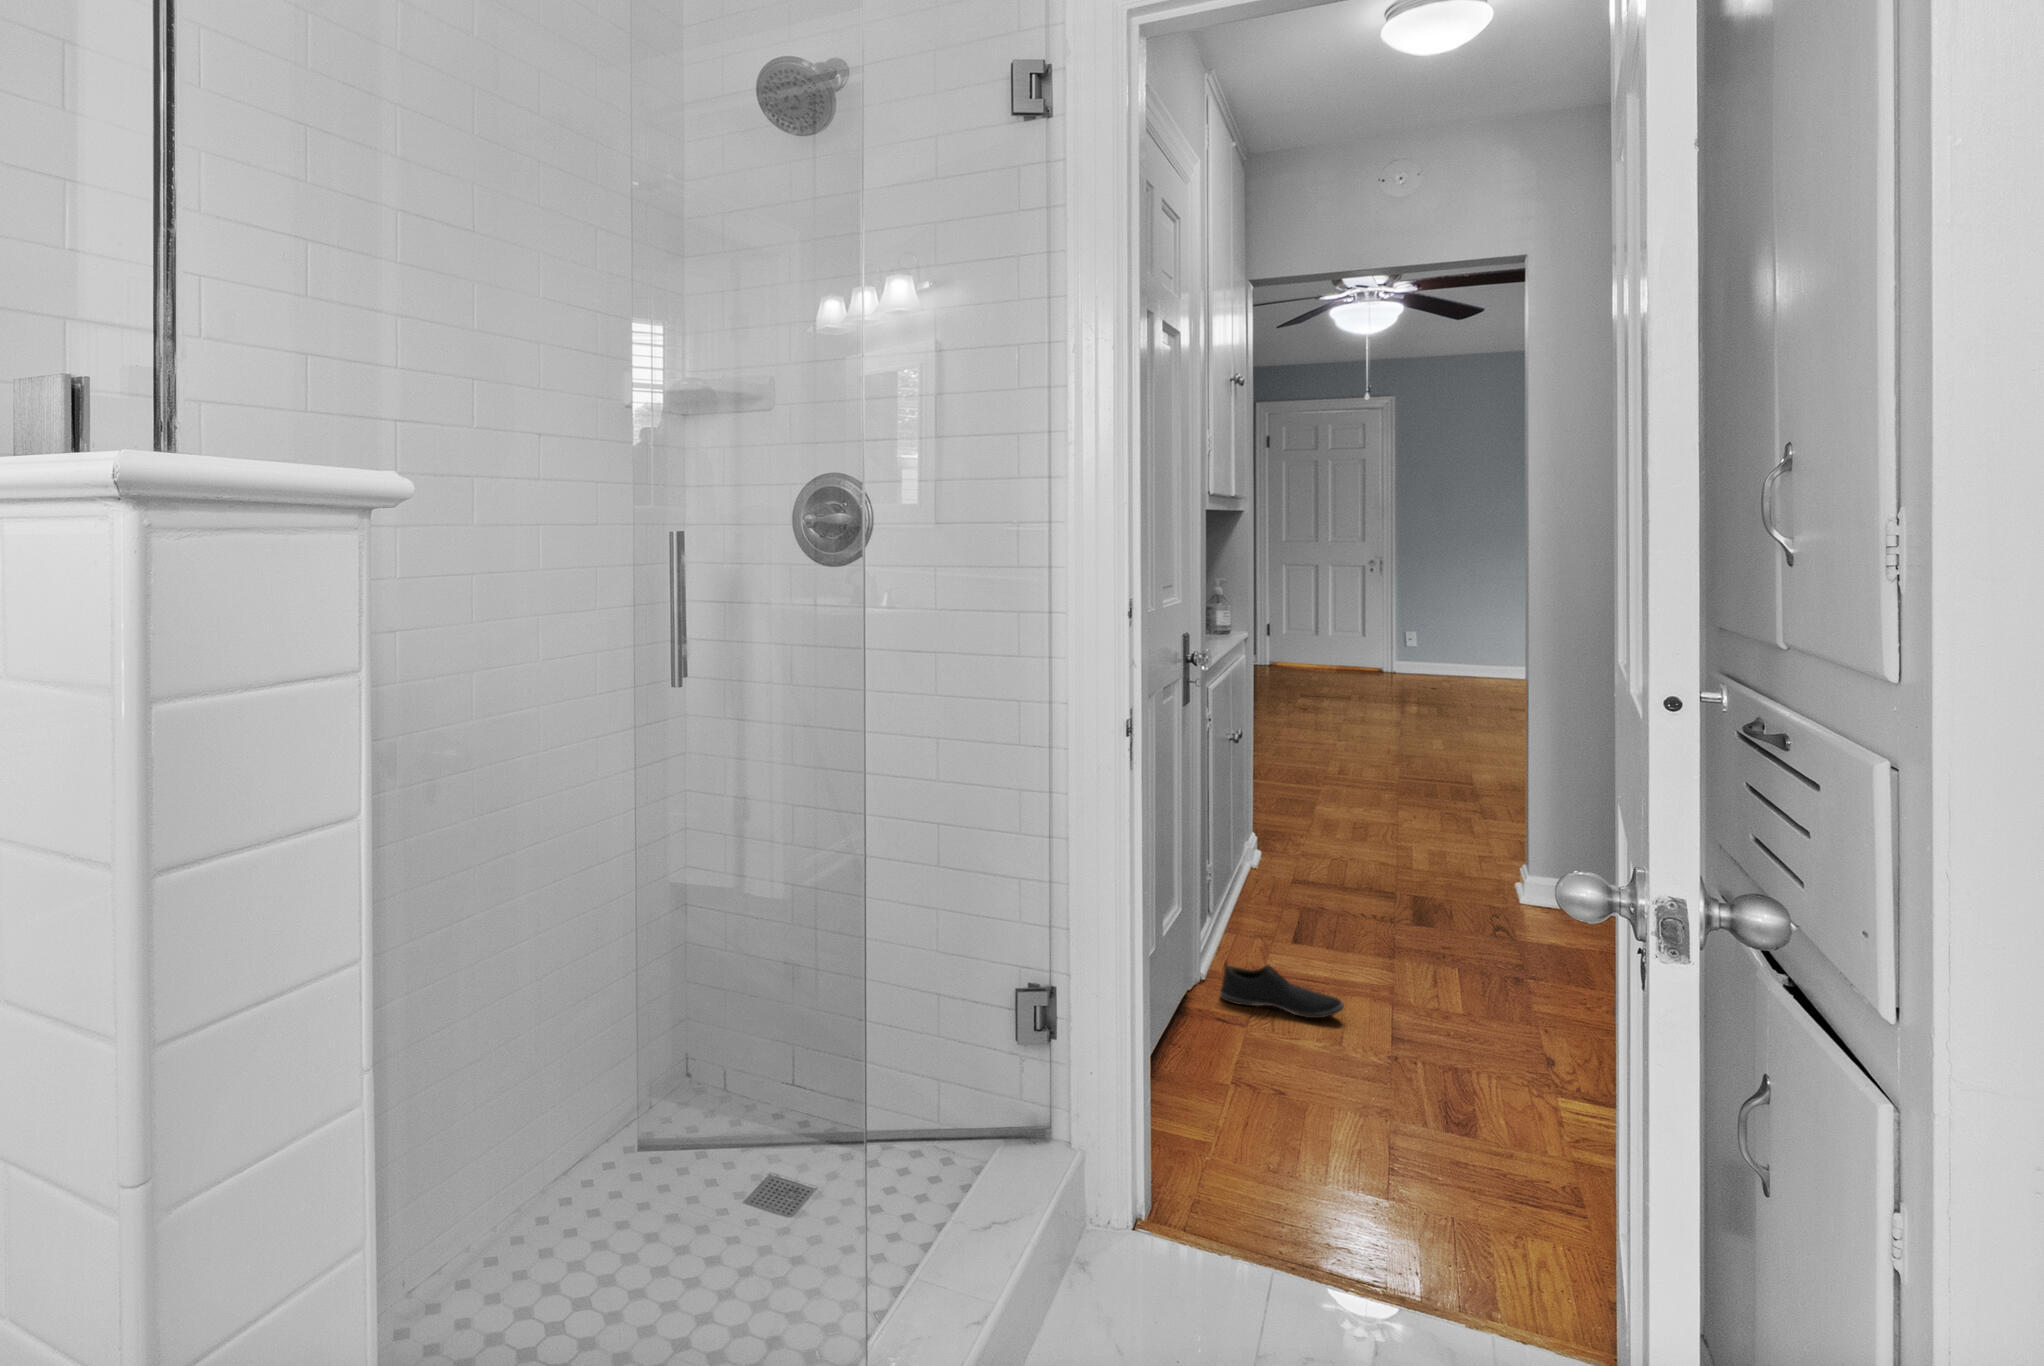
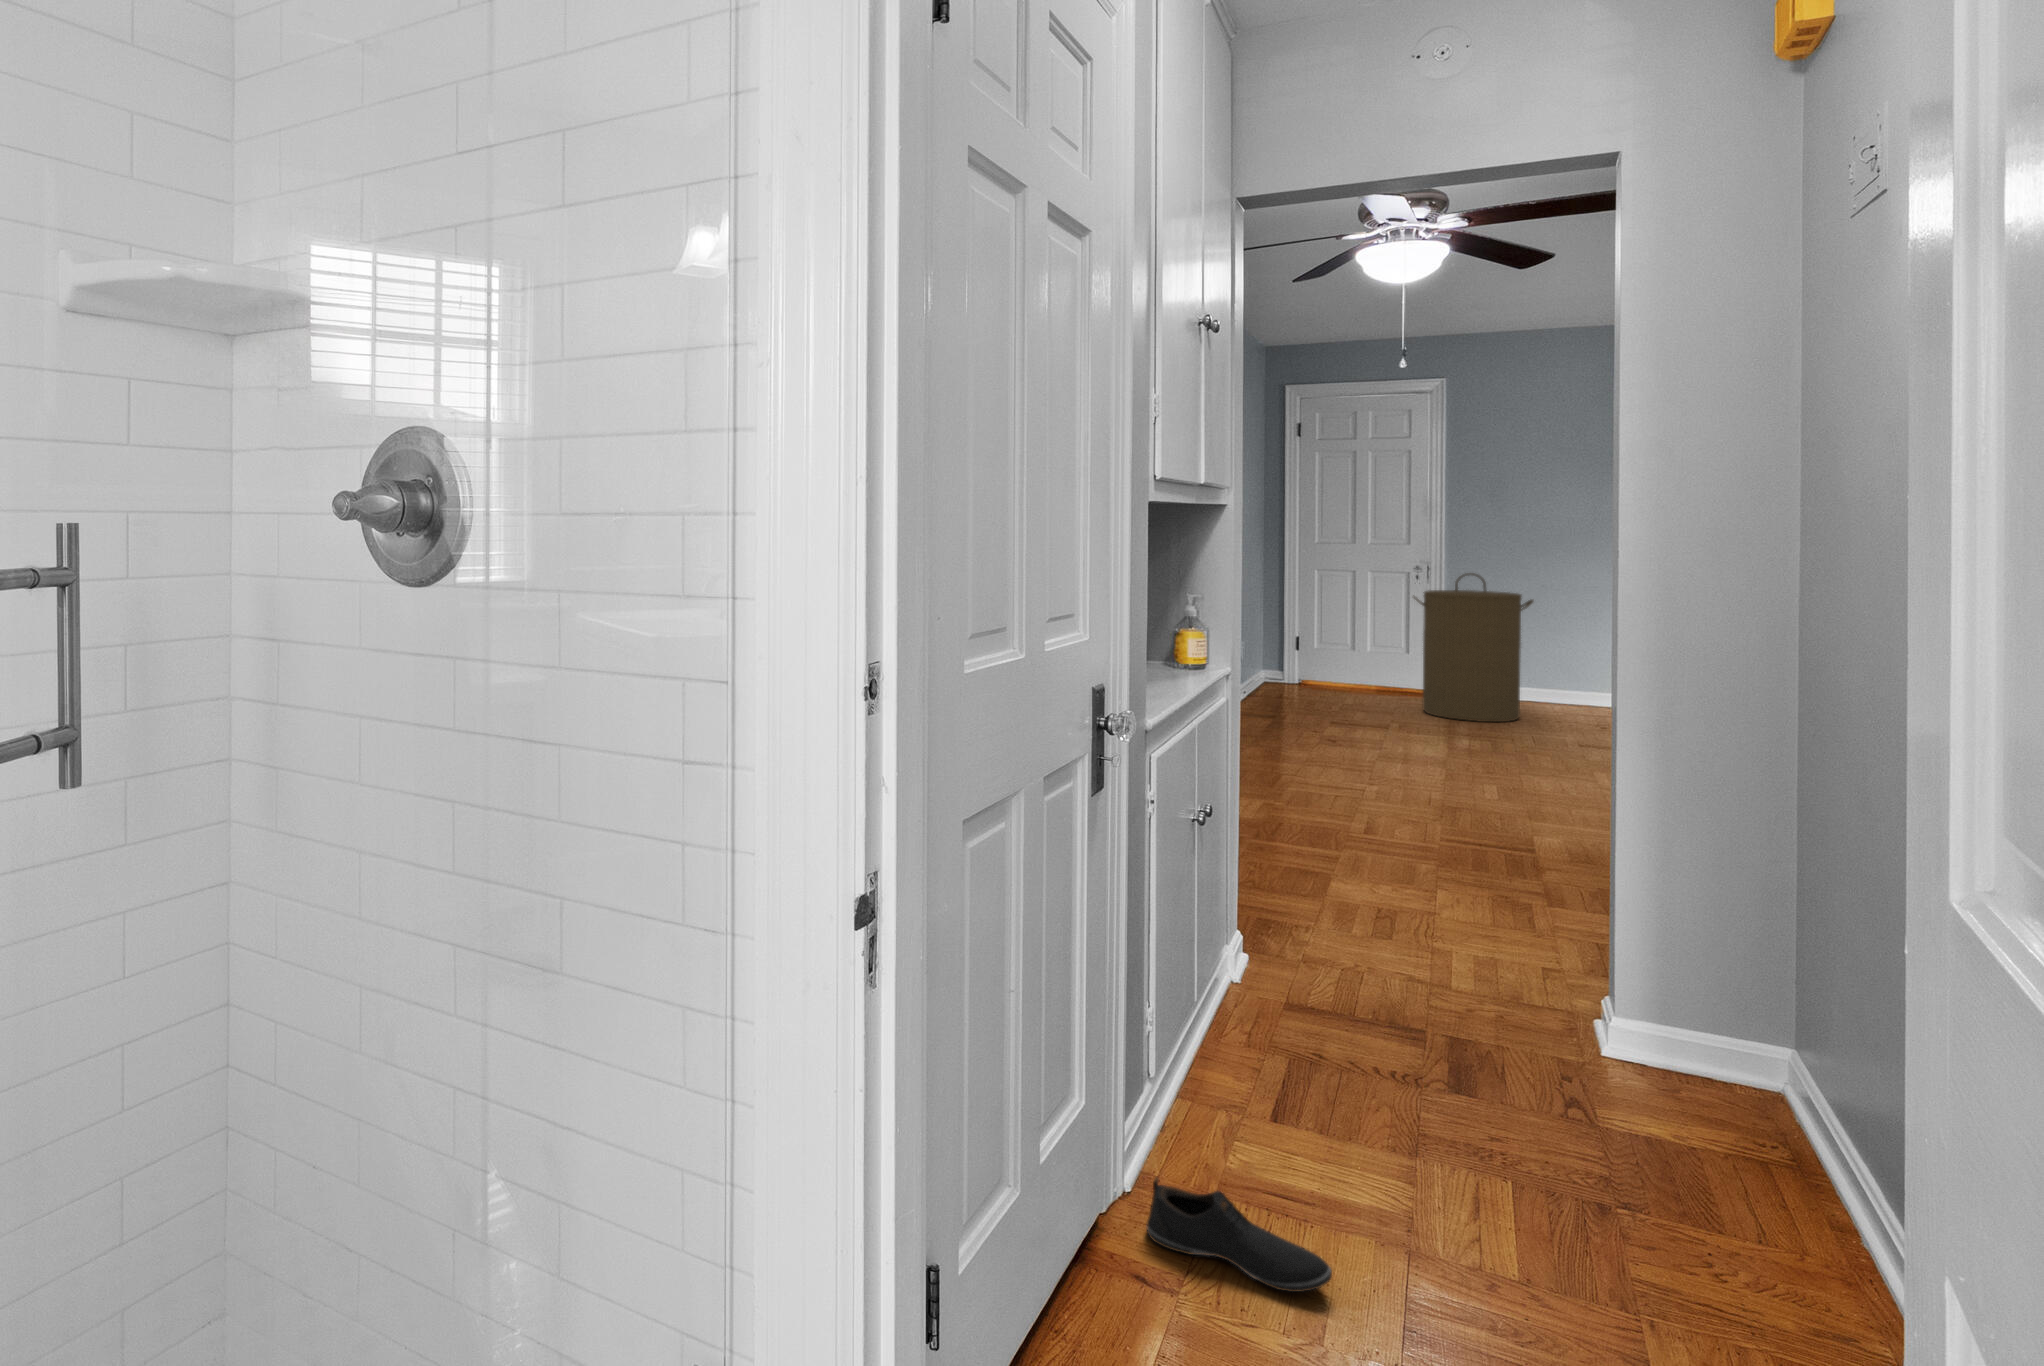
laundry hamper: none [1370,561,1474,691] -> present [1414,573,1533,722]

